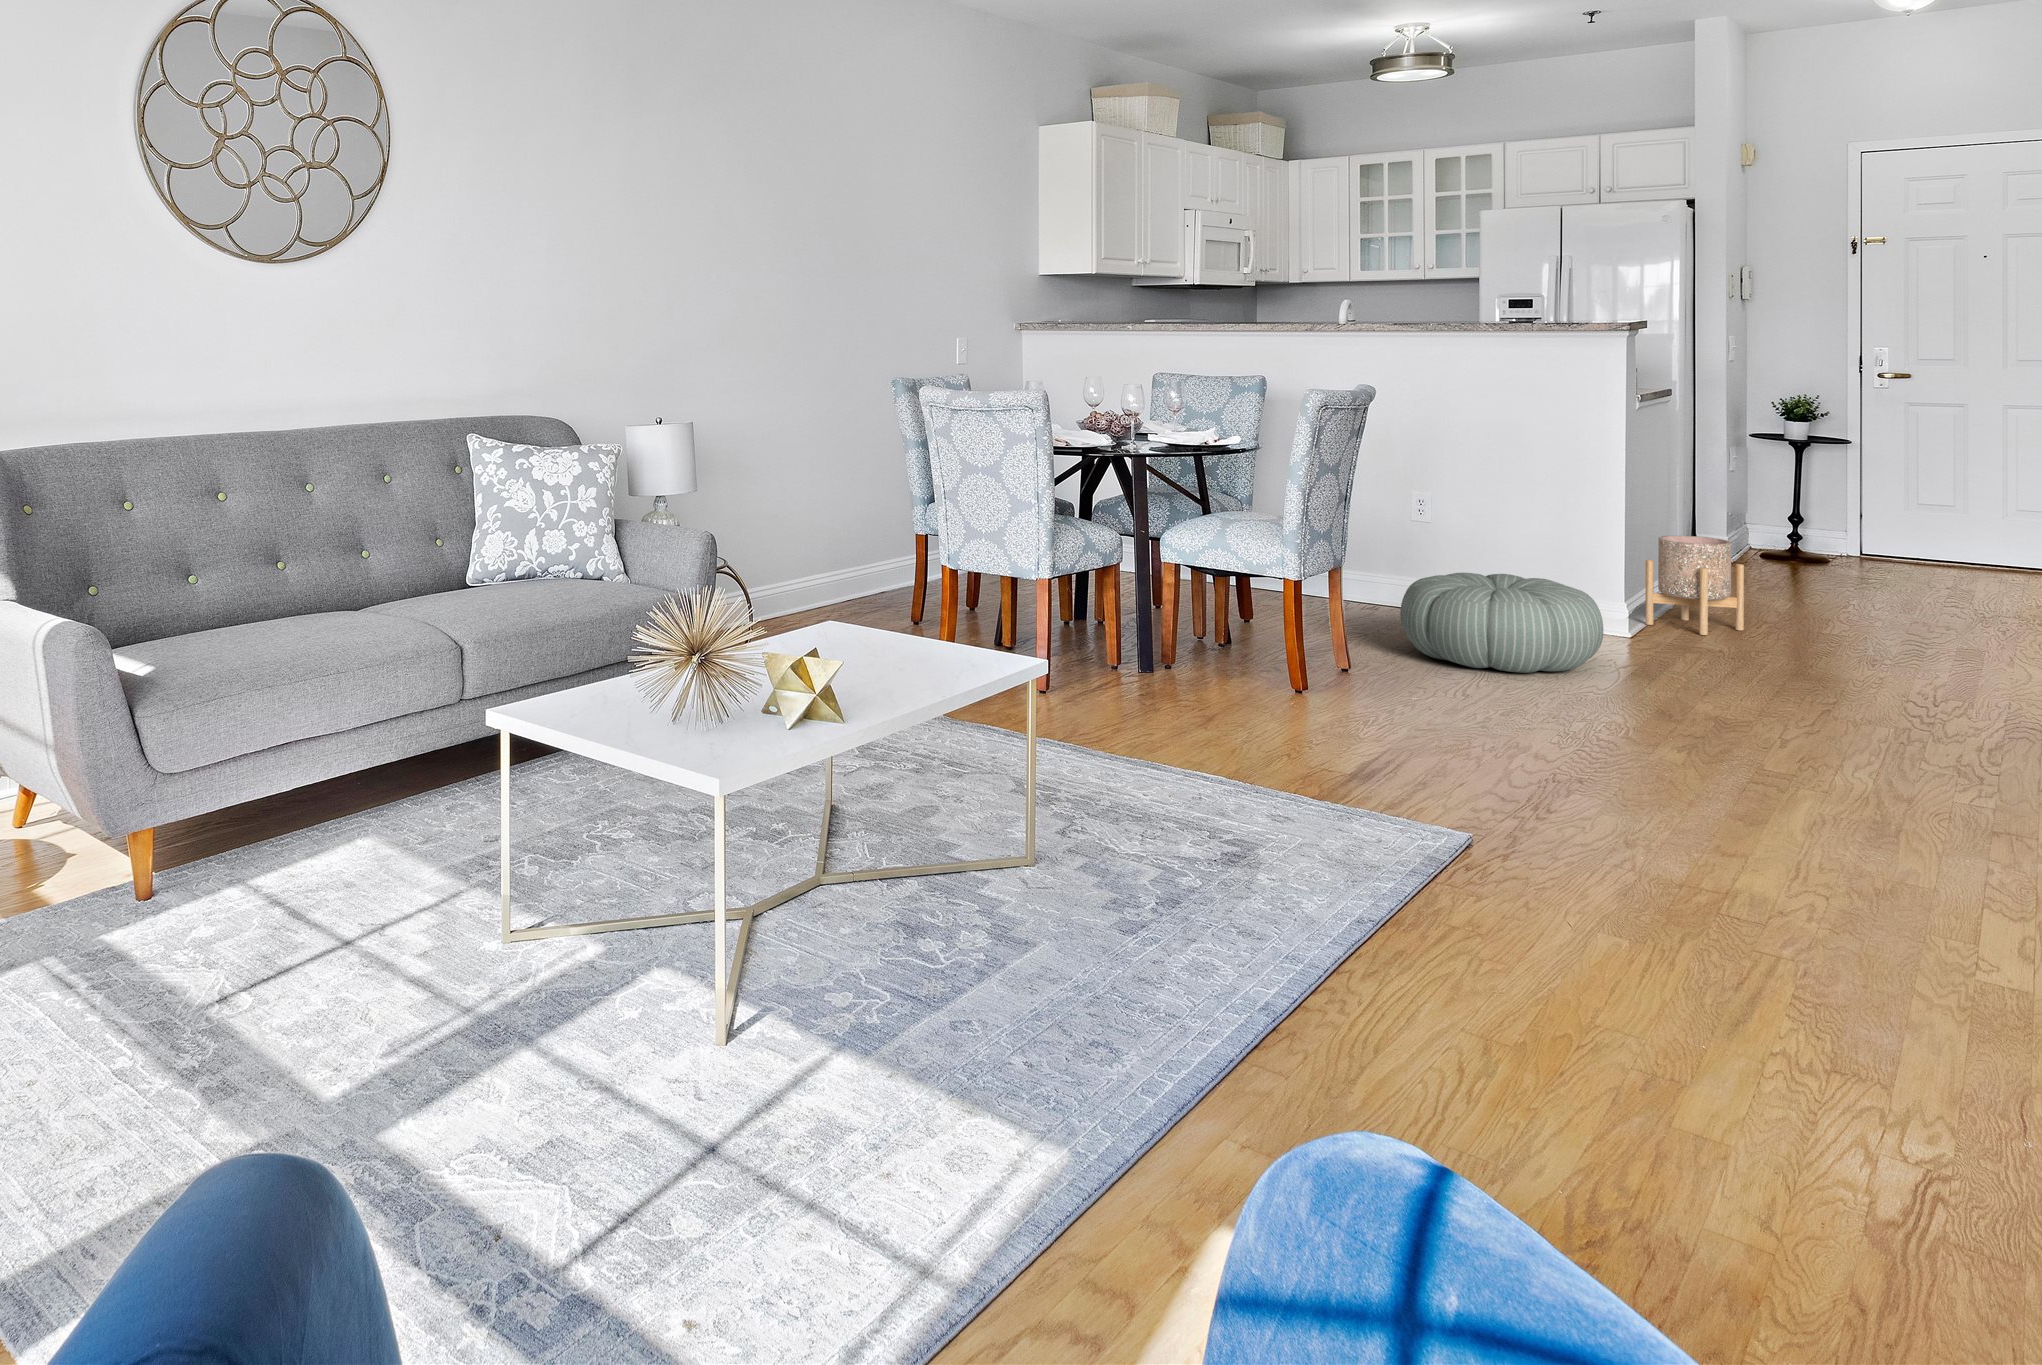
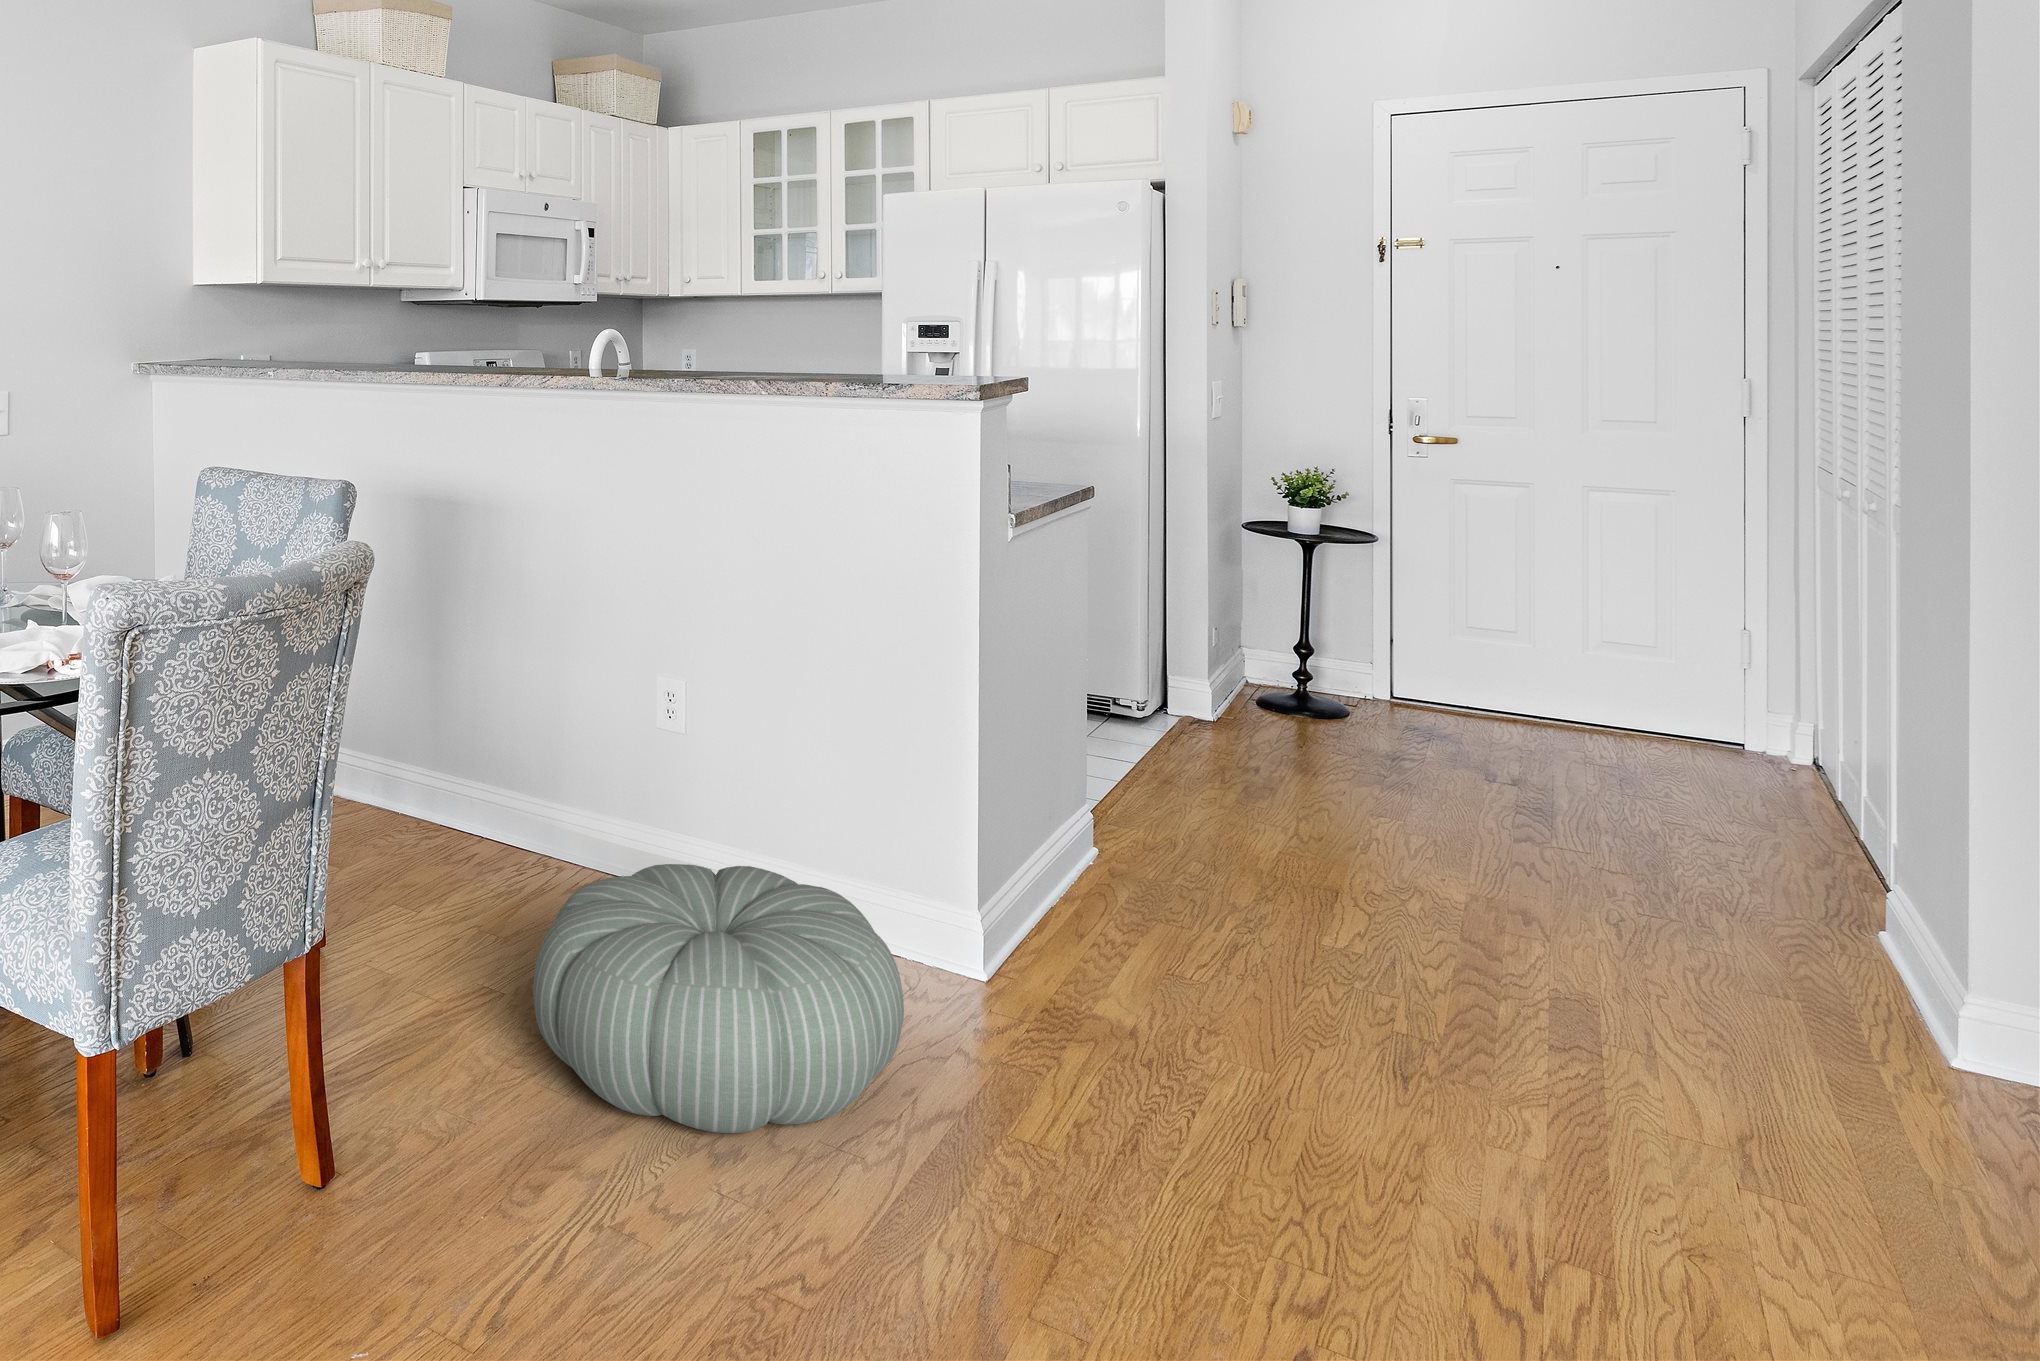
planter: present [1645,536,1744,635] -> none [1037,747,1197,947]

